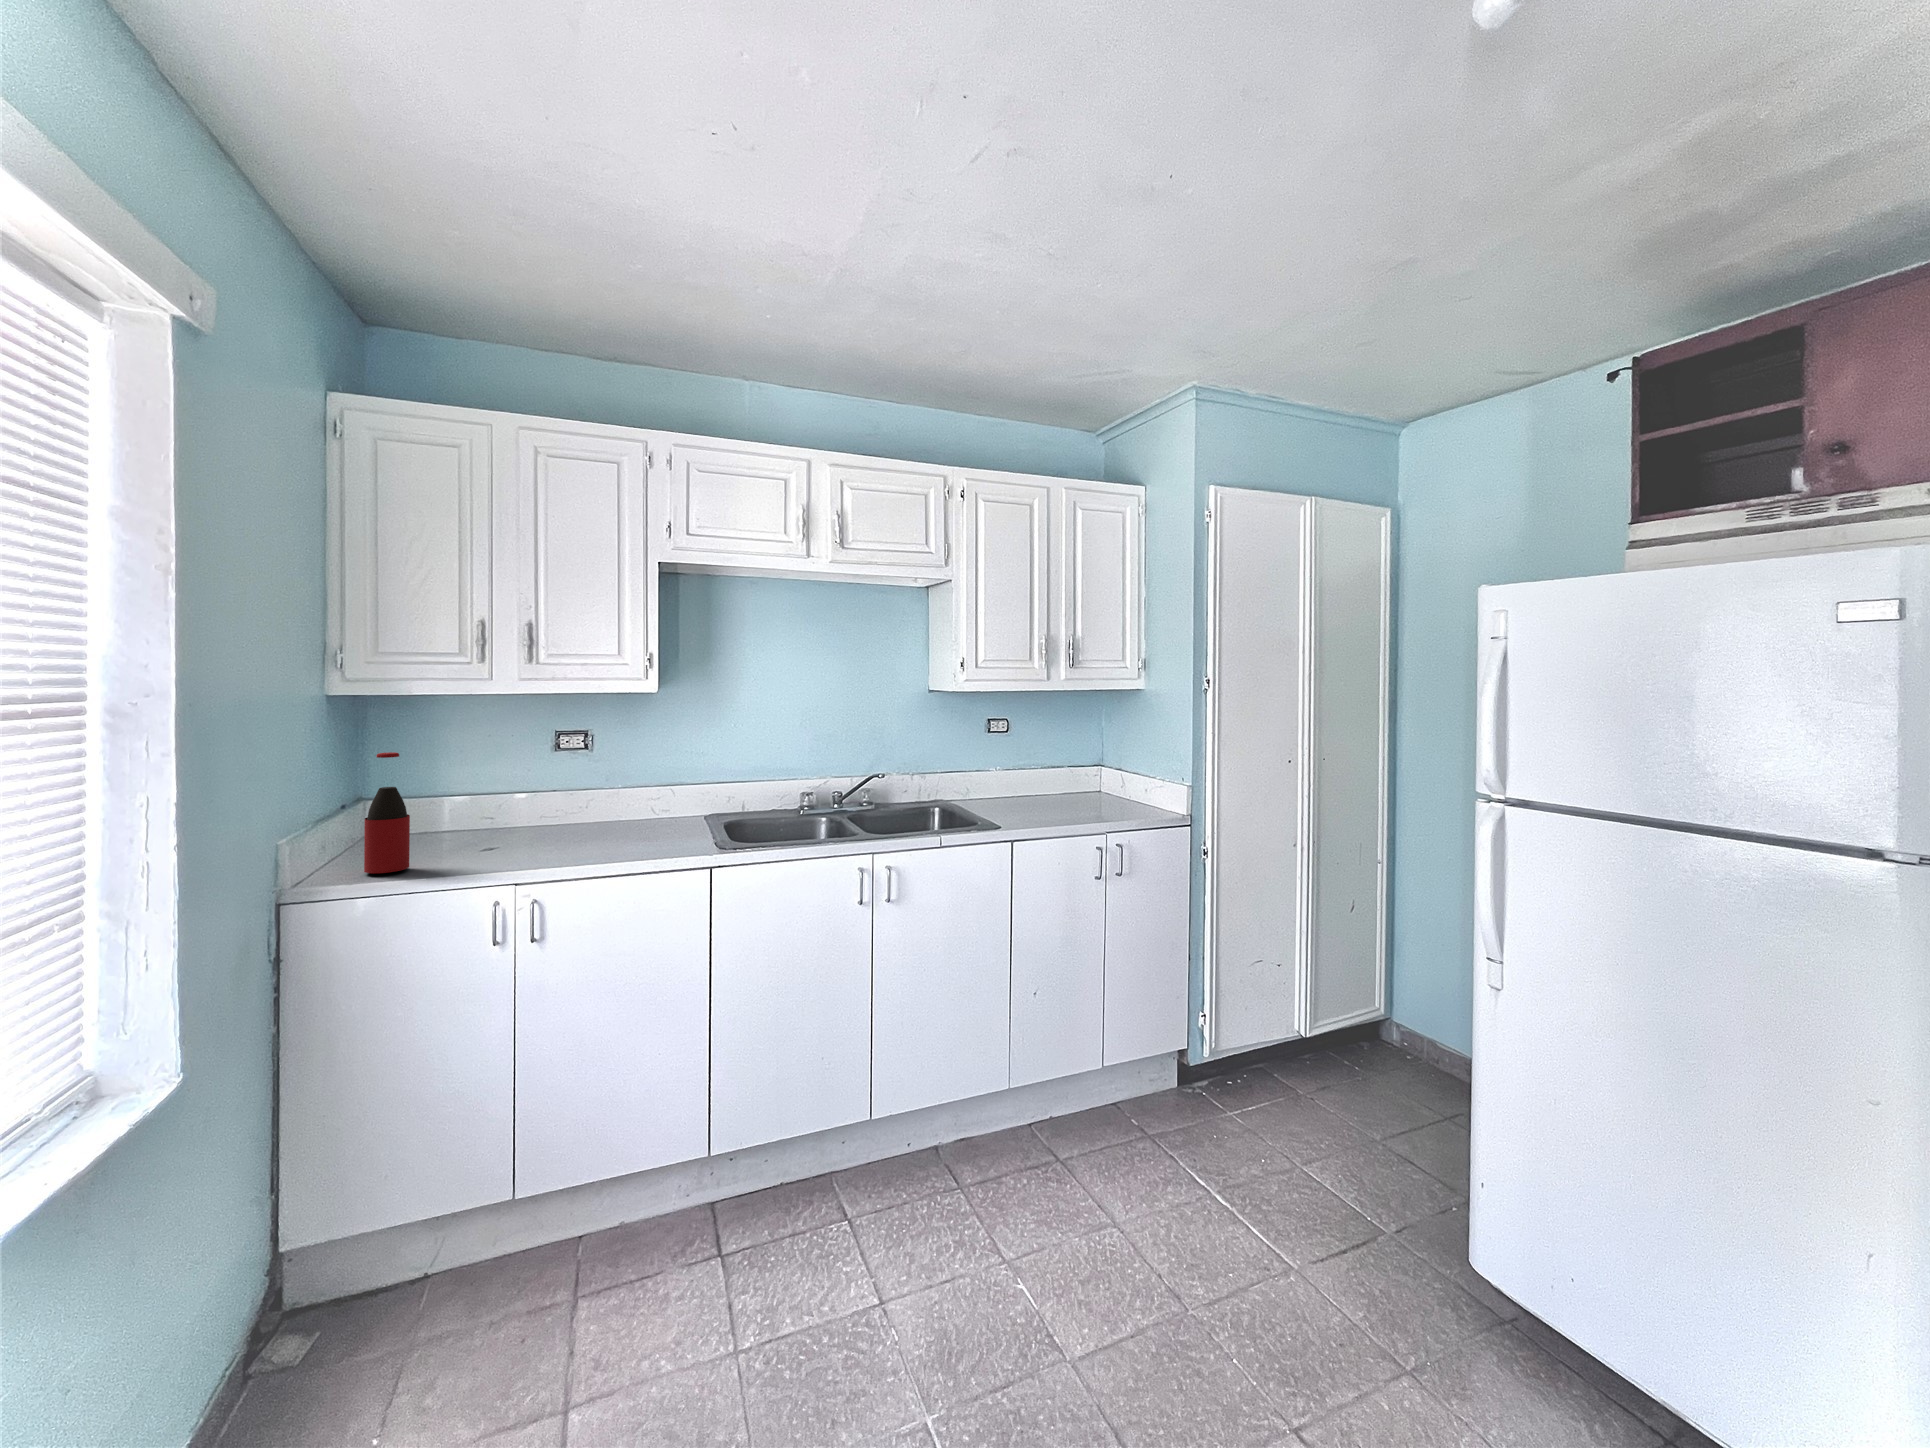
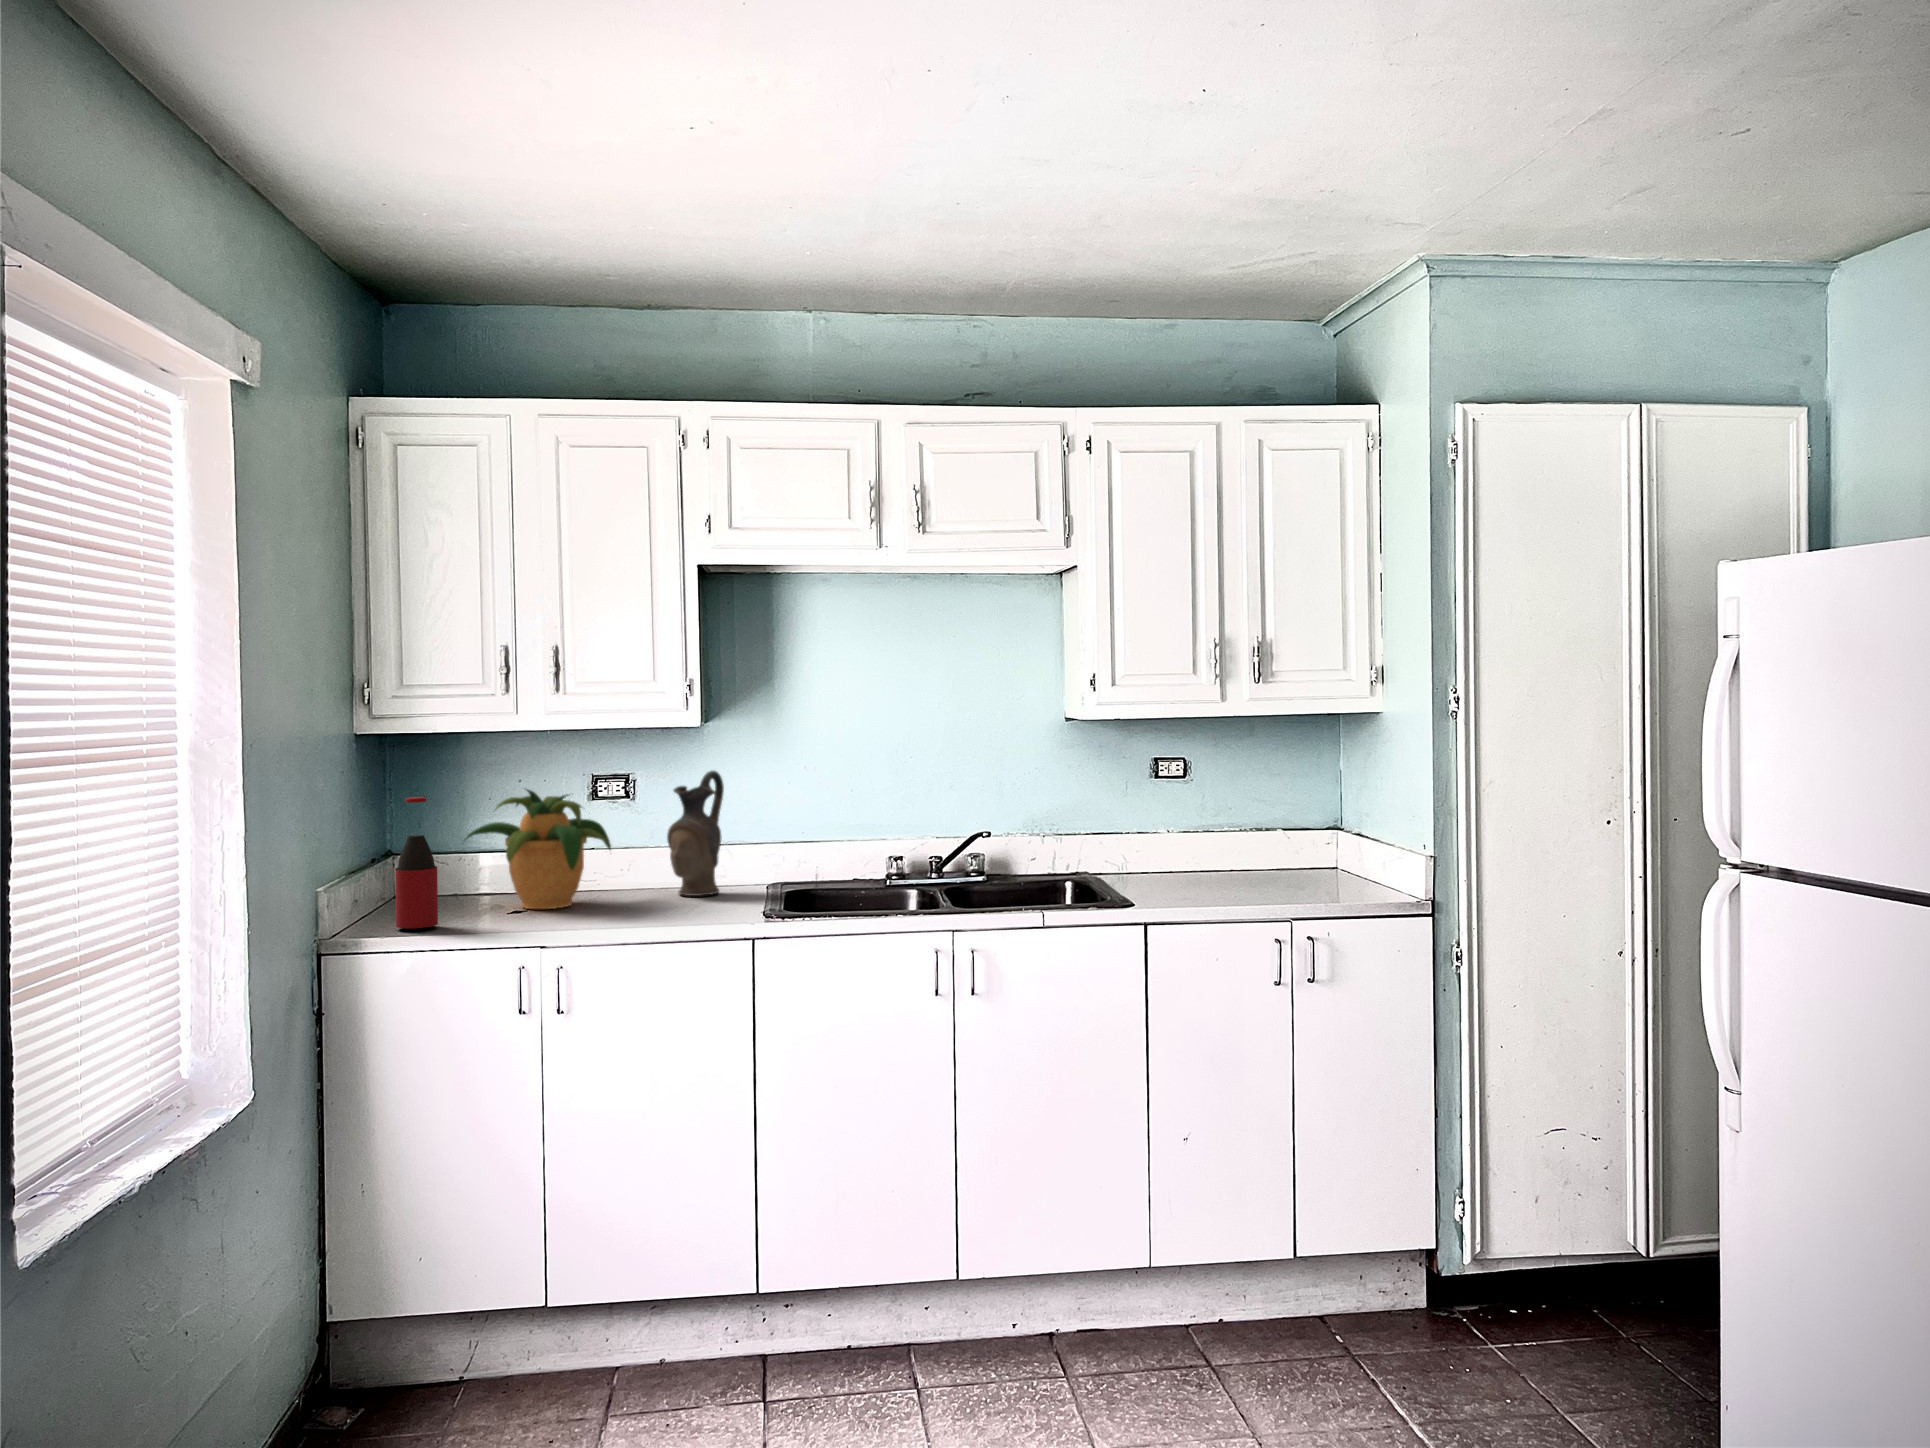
ceramic pitcher: none [625,728,672,828] -> present [667,771,724,896]
potted plant: none [431,743,579,846] -> present [465,789,611,909]

